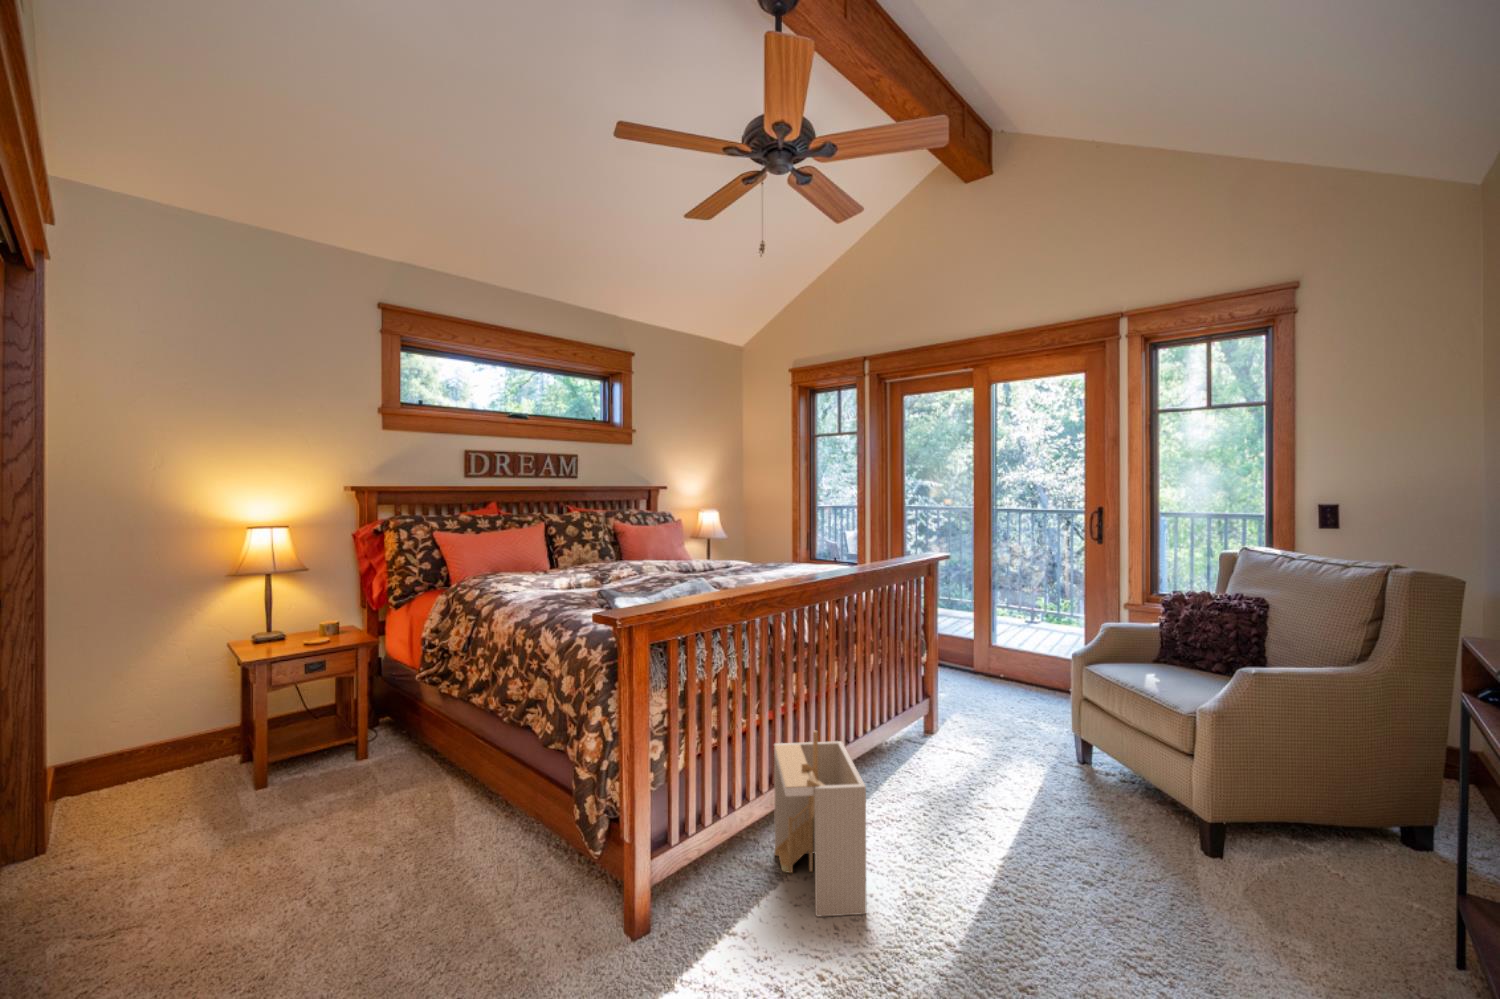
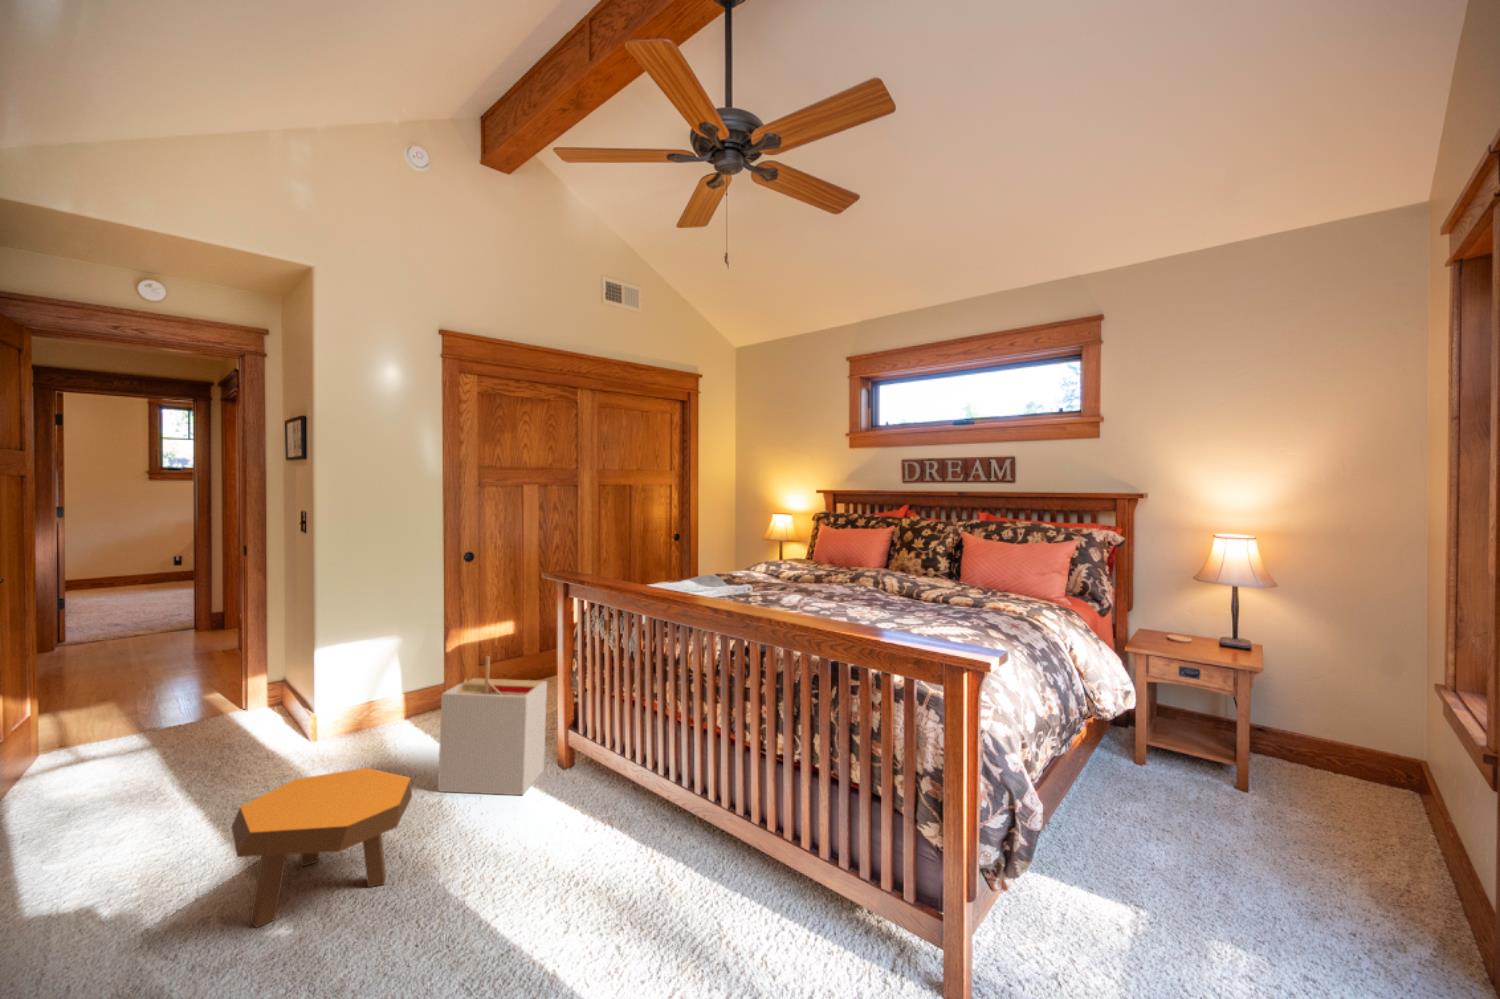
footstool: none [1001,783,1166,947] -> present [231,768,412,927]

